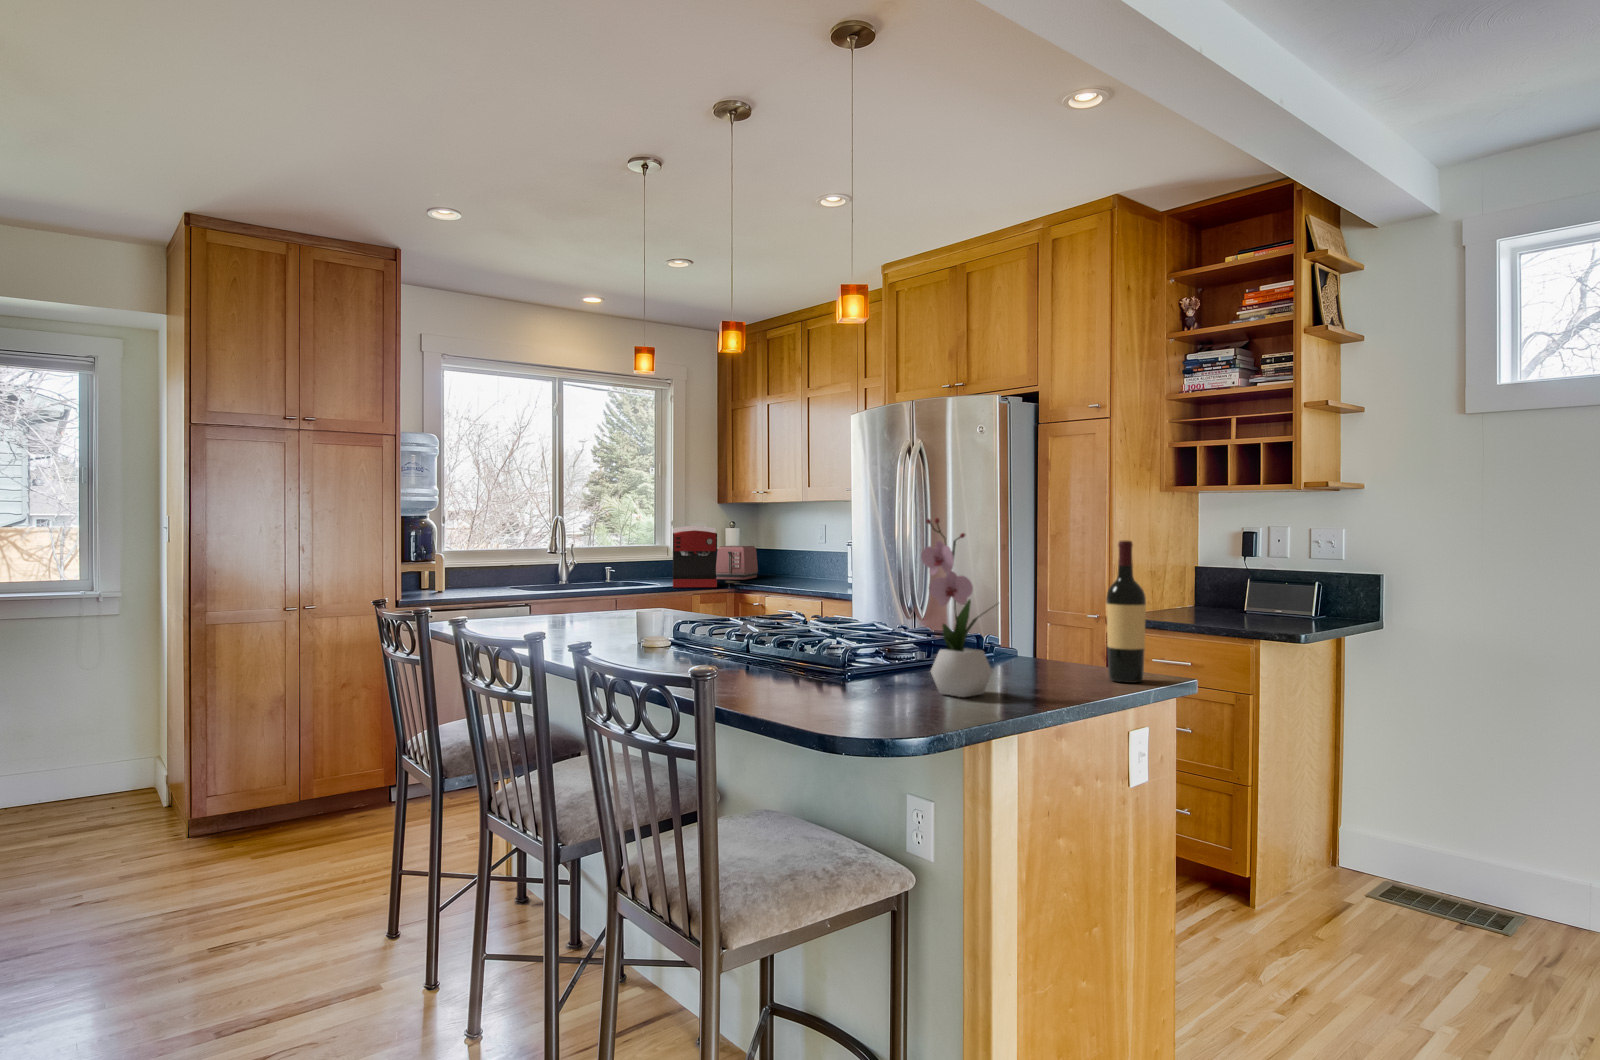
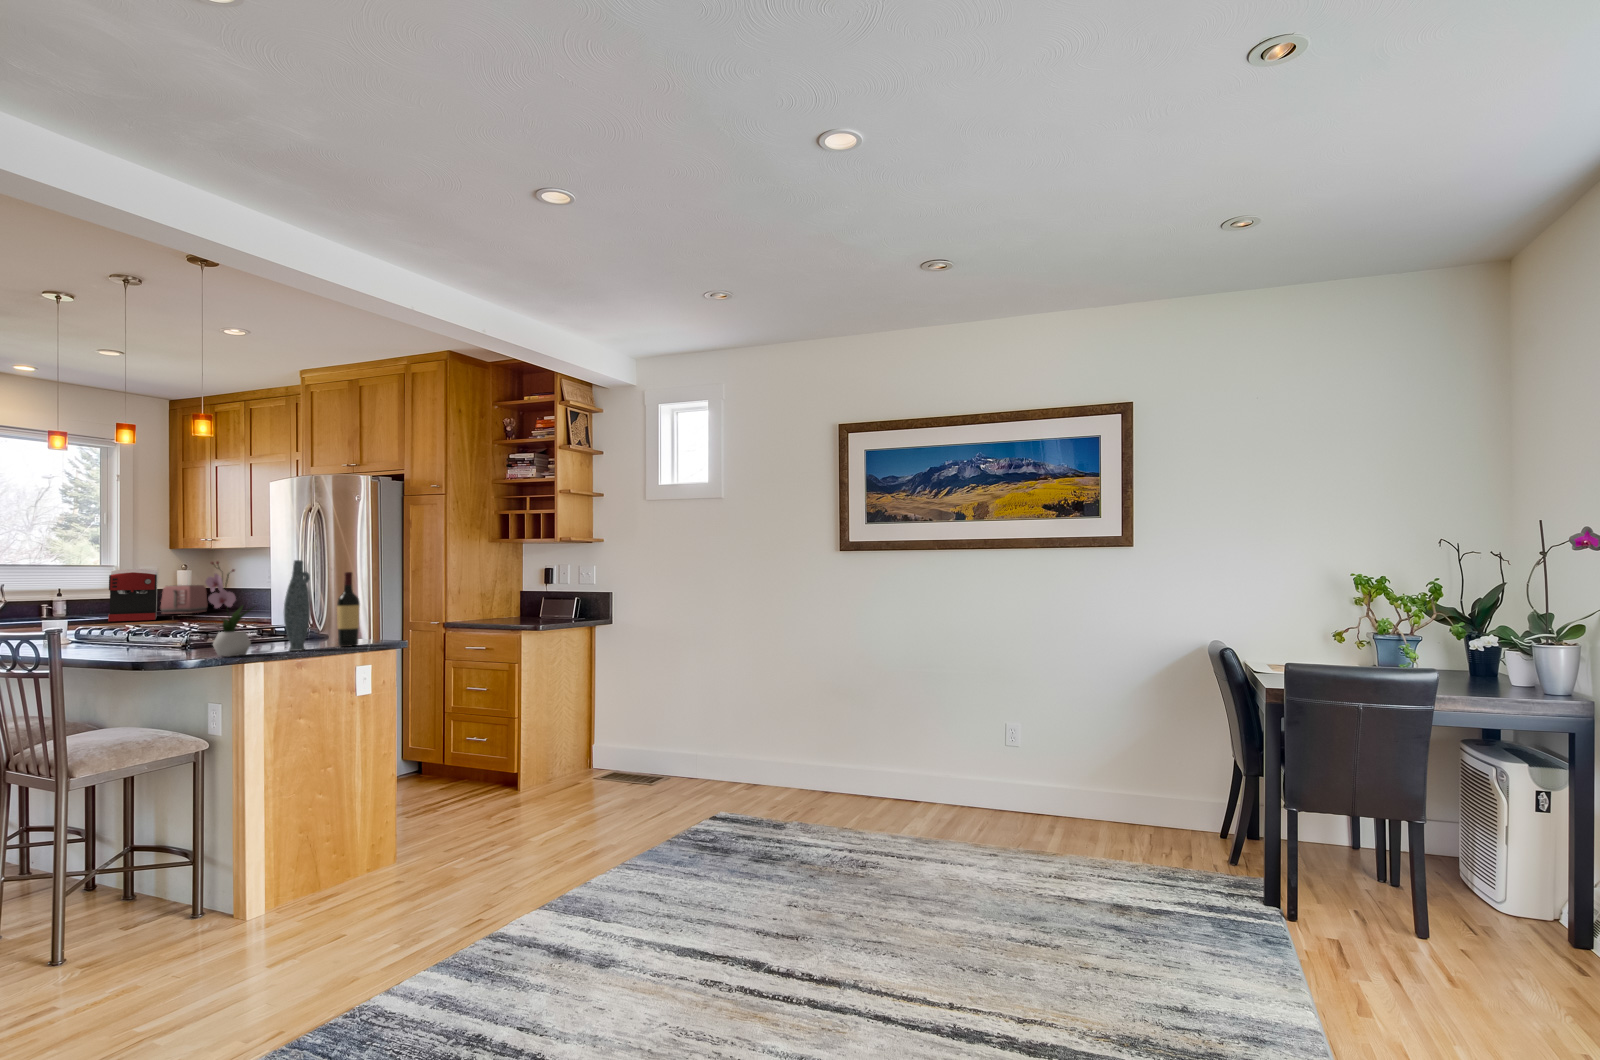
vase: none [1030,517,1075,688] -> present [284,560,310,651]

